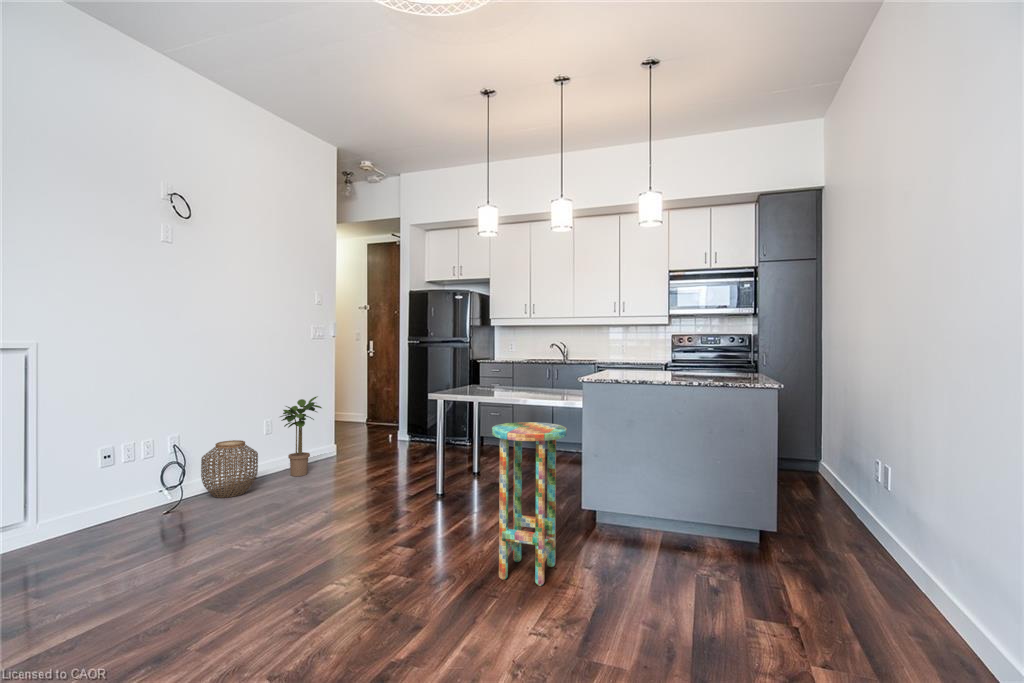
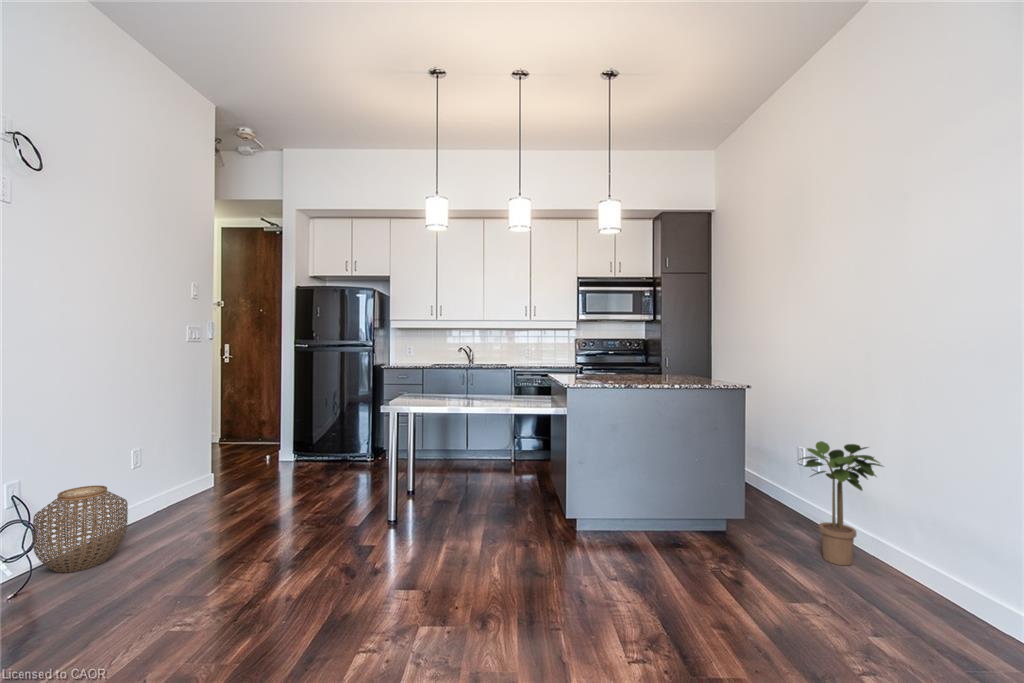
potted plant: present [280,396,322,476] -> present [799,441,882,565]
side table: present [492,422,567,586] -> none [527,436,611,620]

